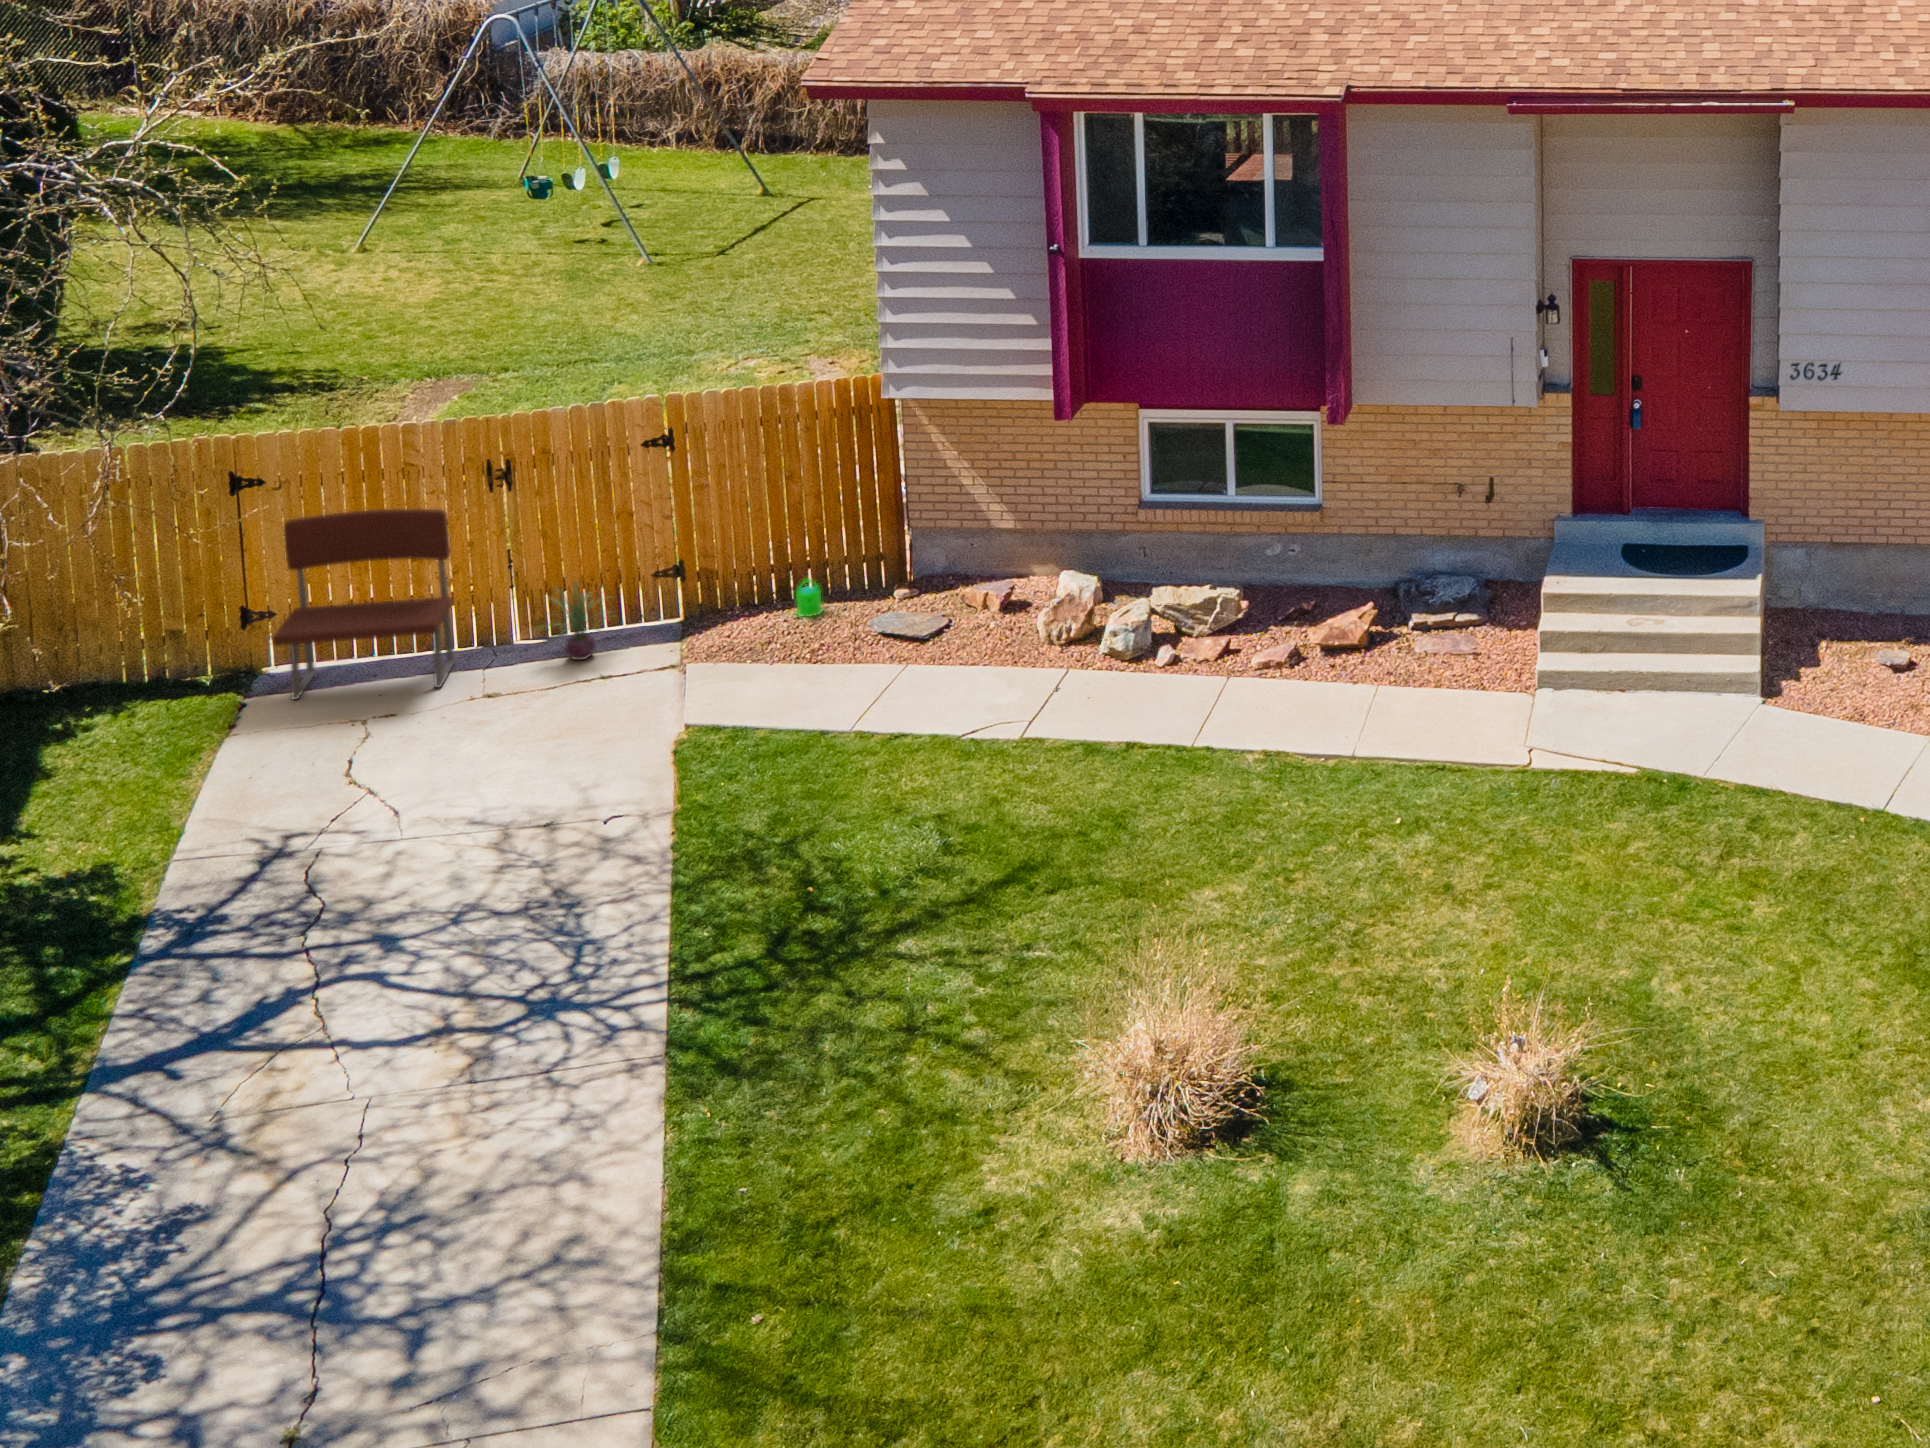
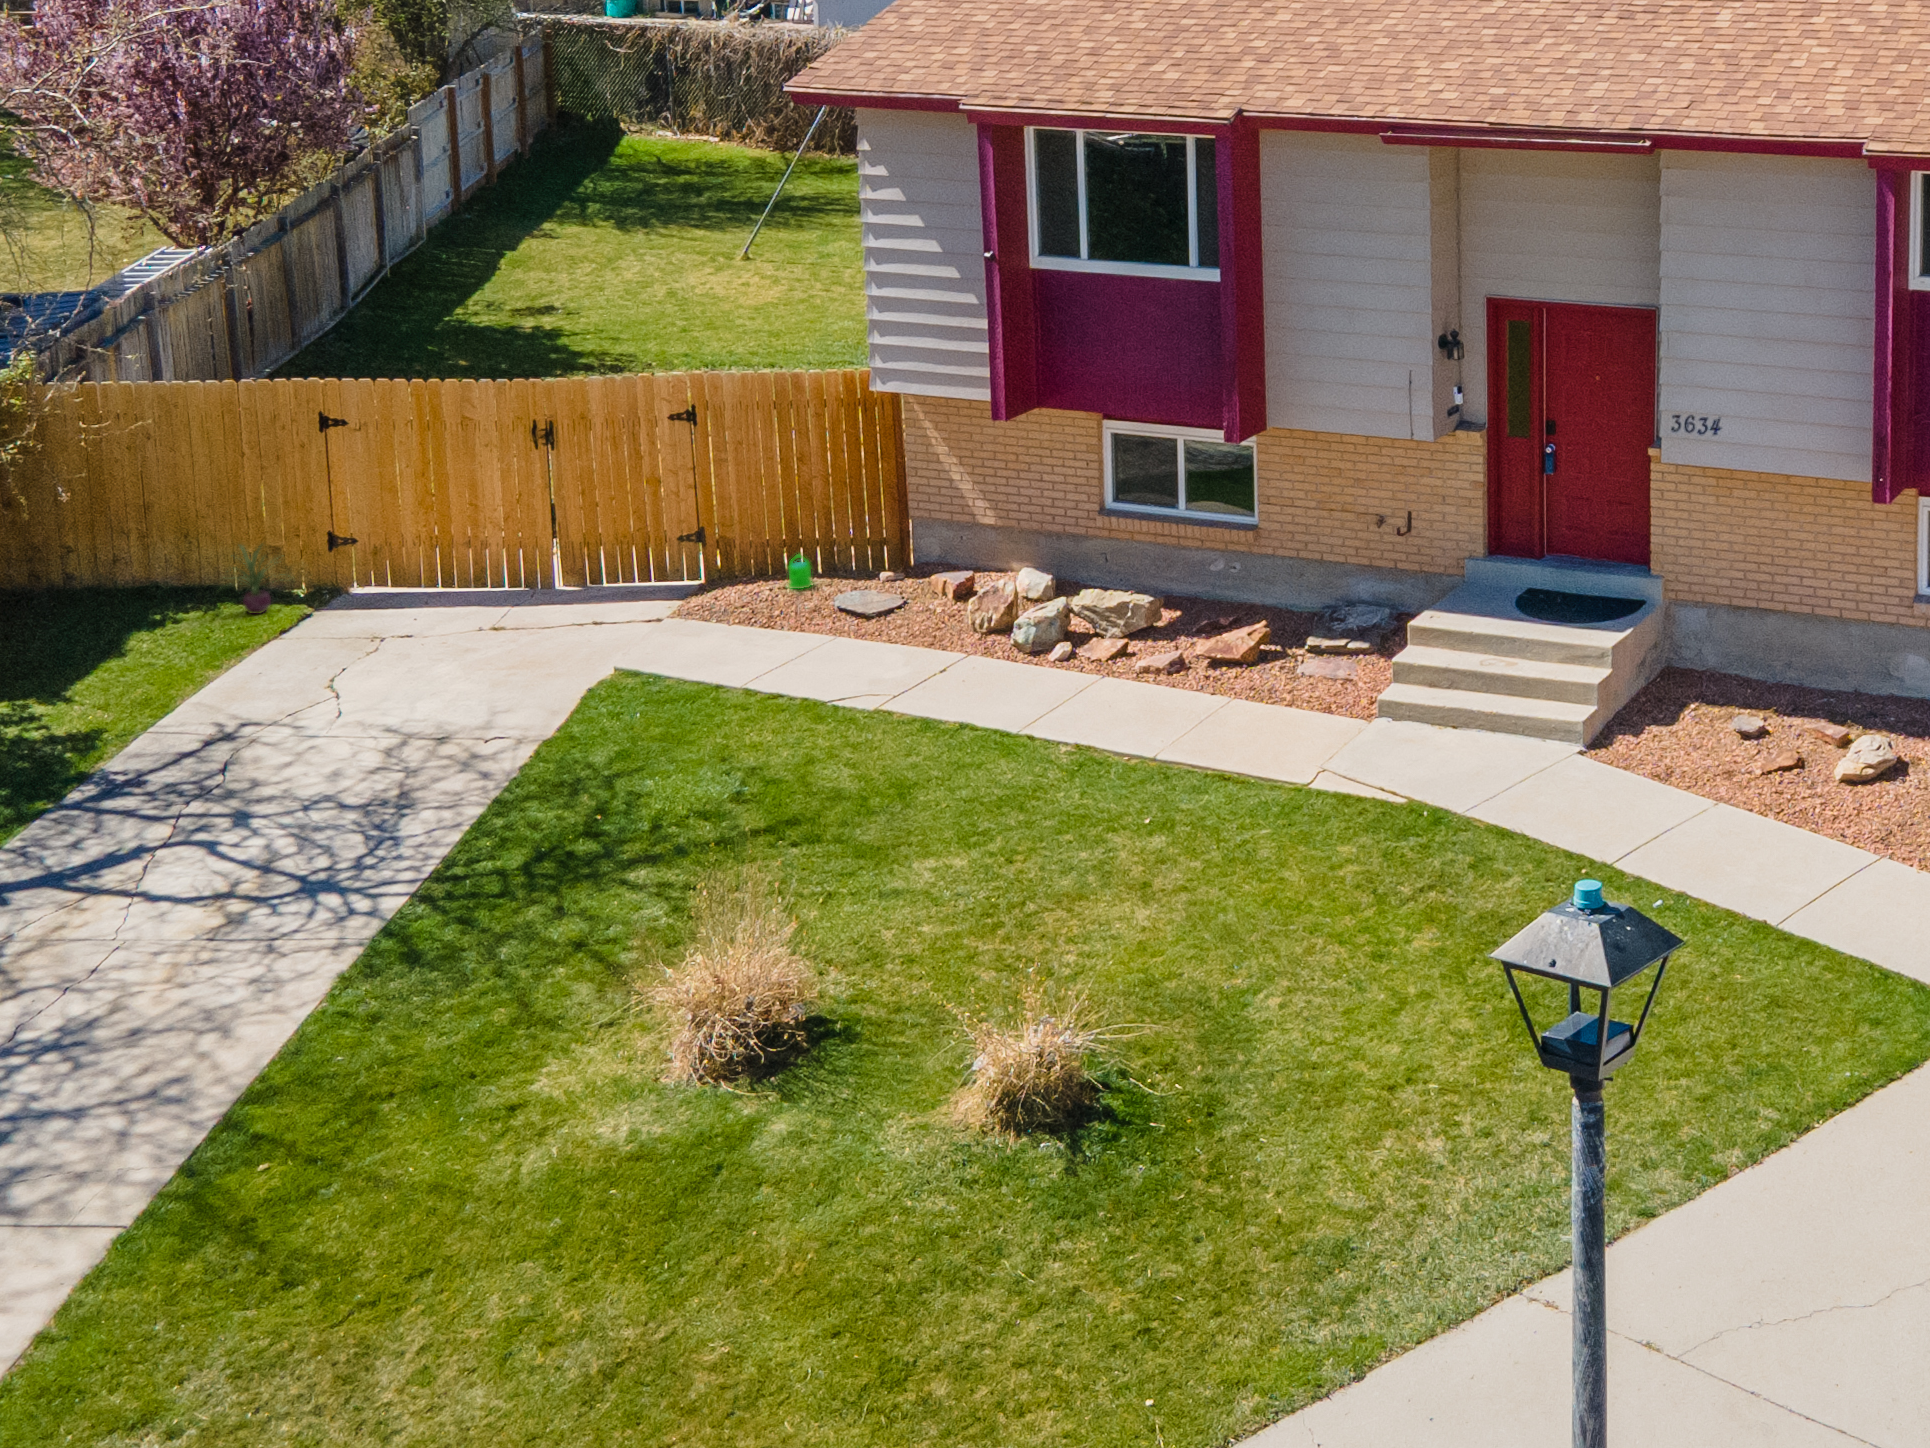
bench: present [273,509,455,700] -> none [319,458,487,619]
decorative plant: present [542,582,595,660] -> present [226,546,282,614]

